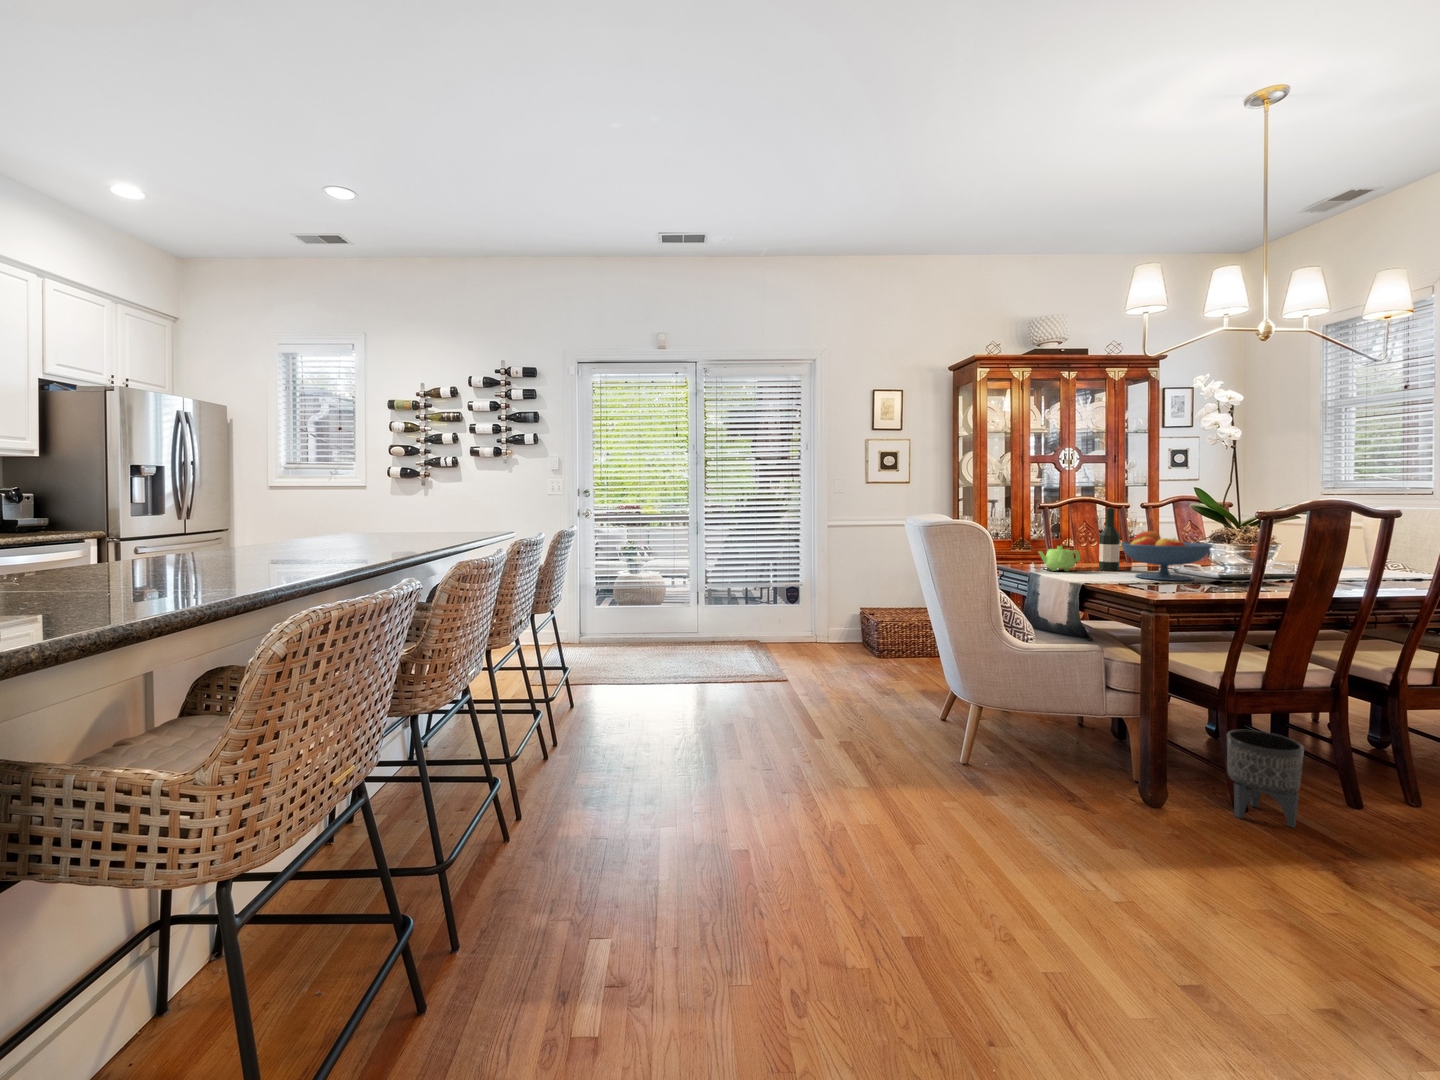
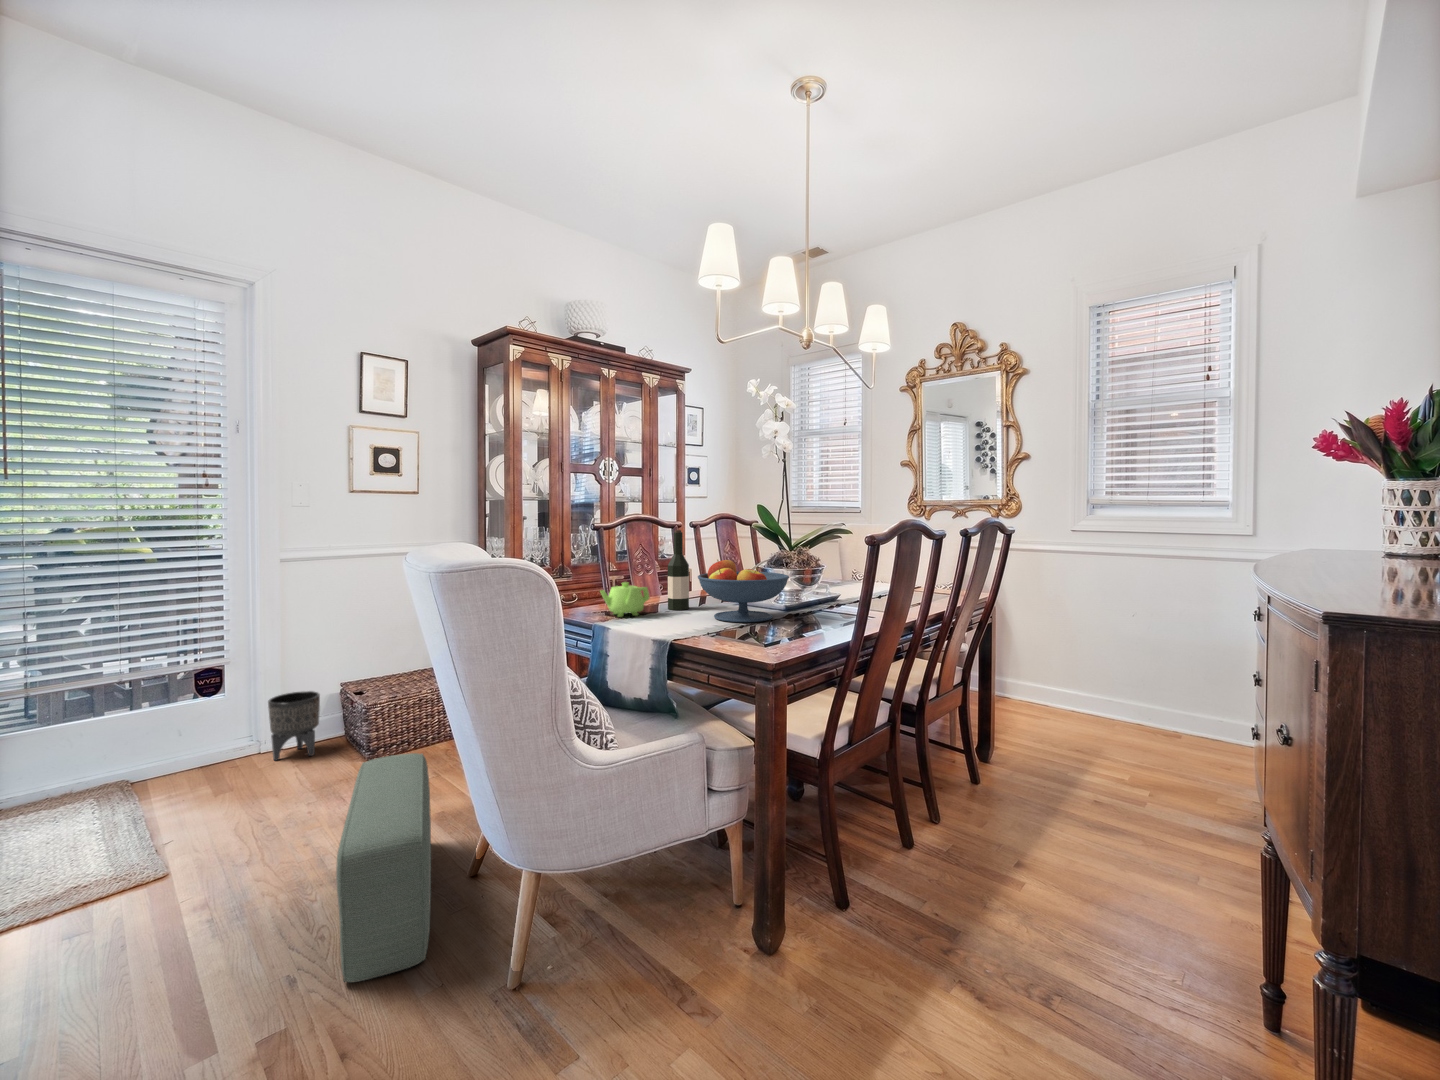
pouf: none [872,643,917,745] -> present [336,753,431,982]
planter: present [1227,730,1304,828] -> present [268,691,320,760]

